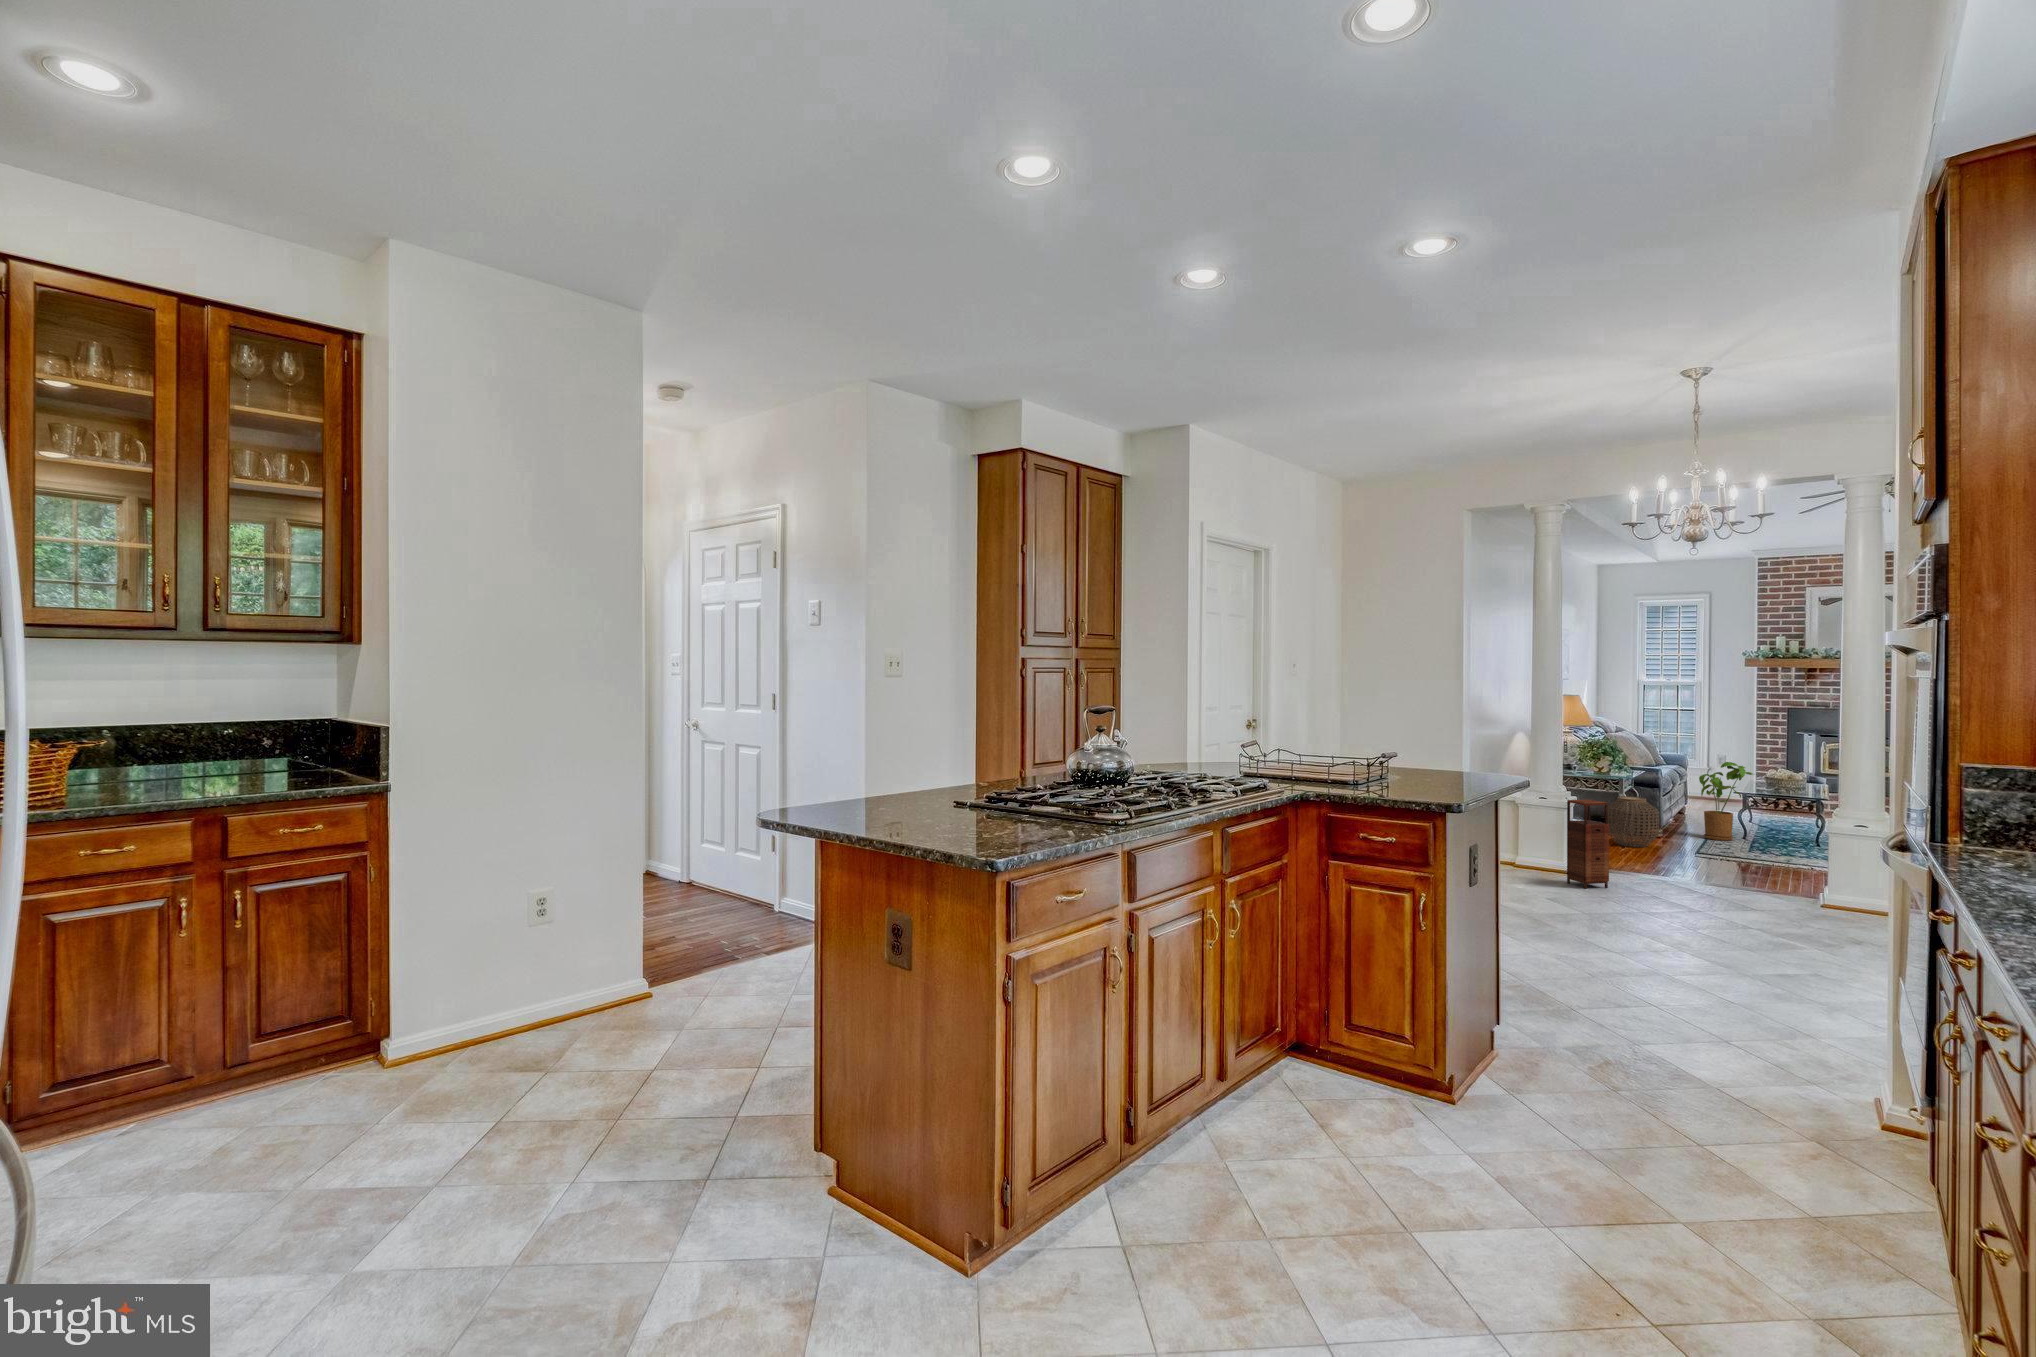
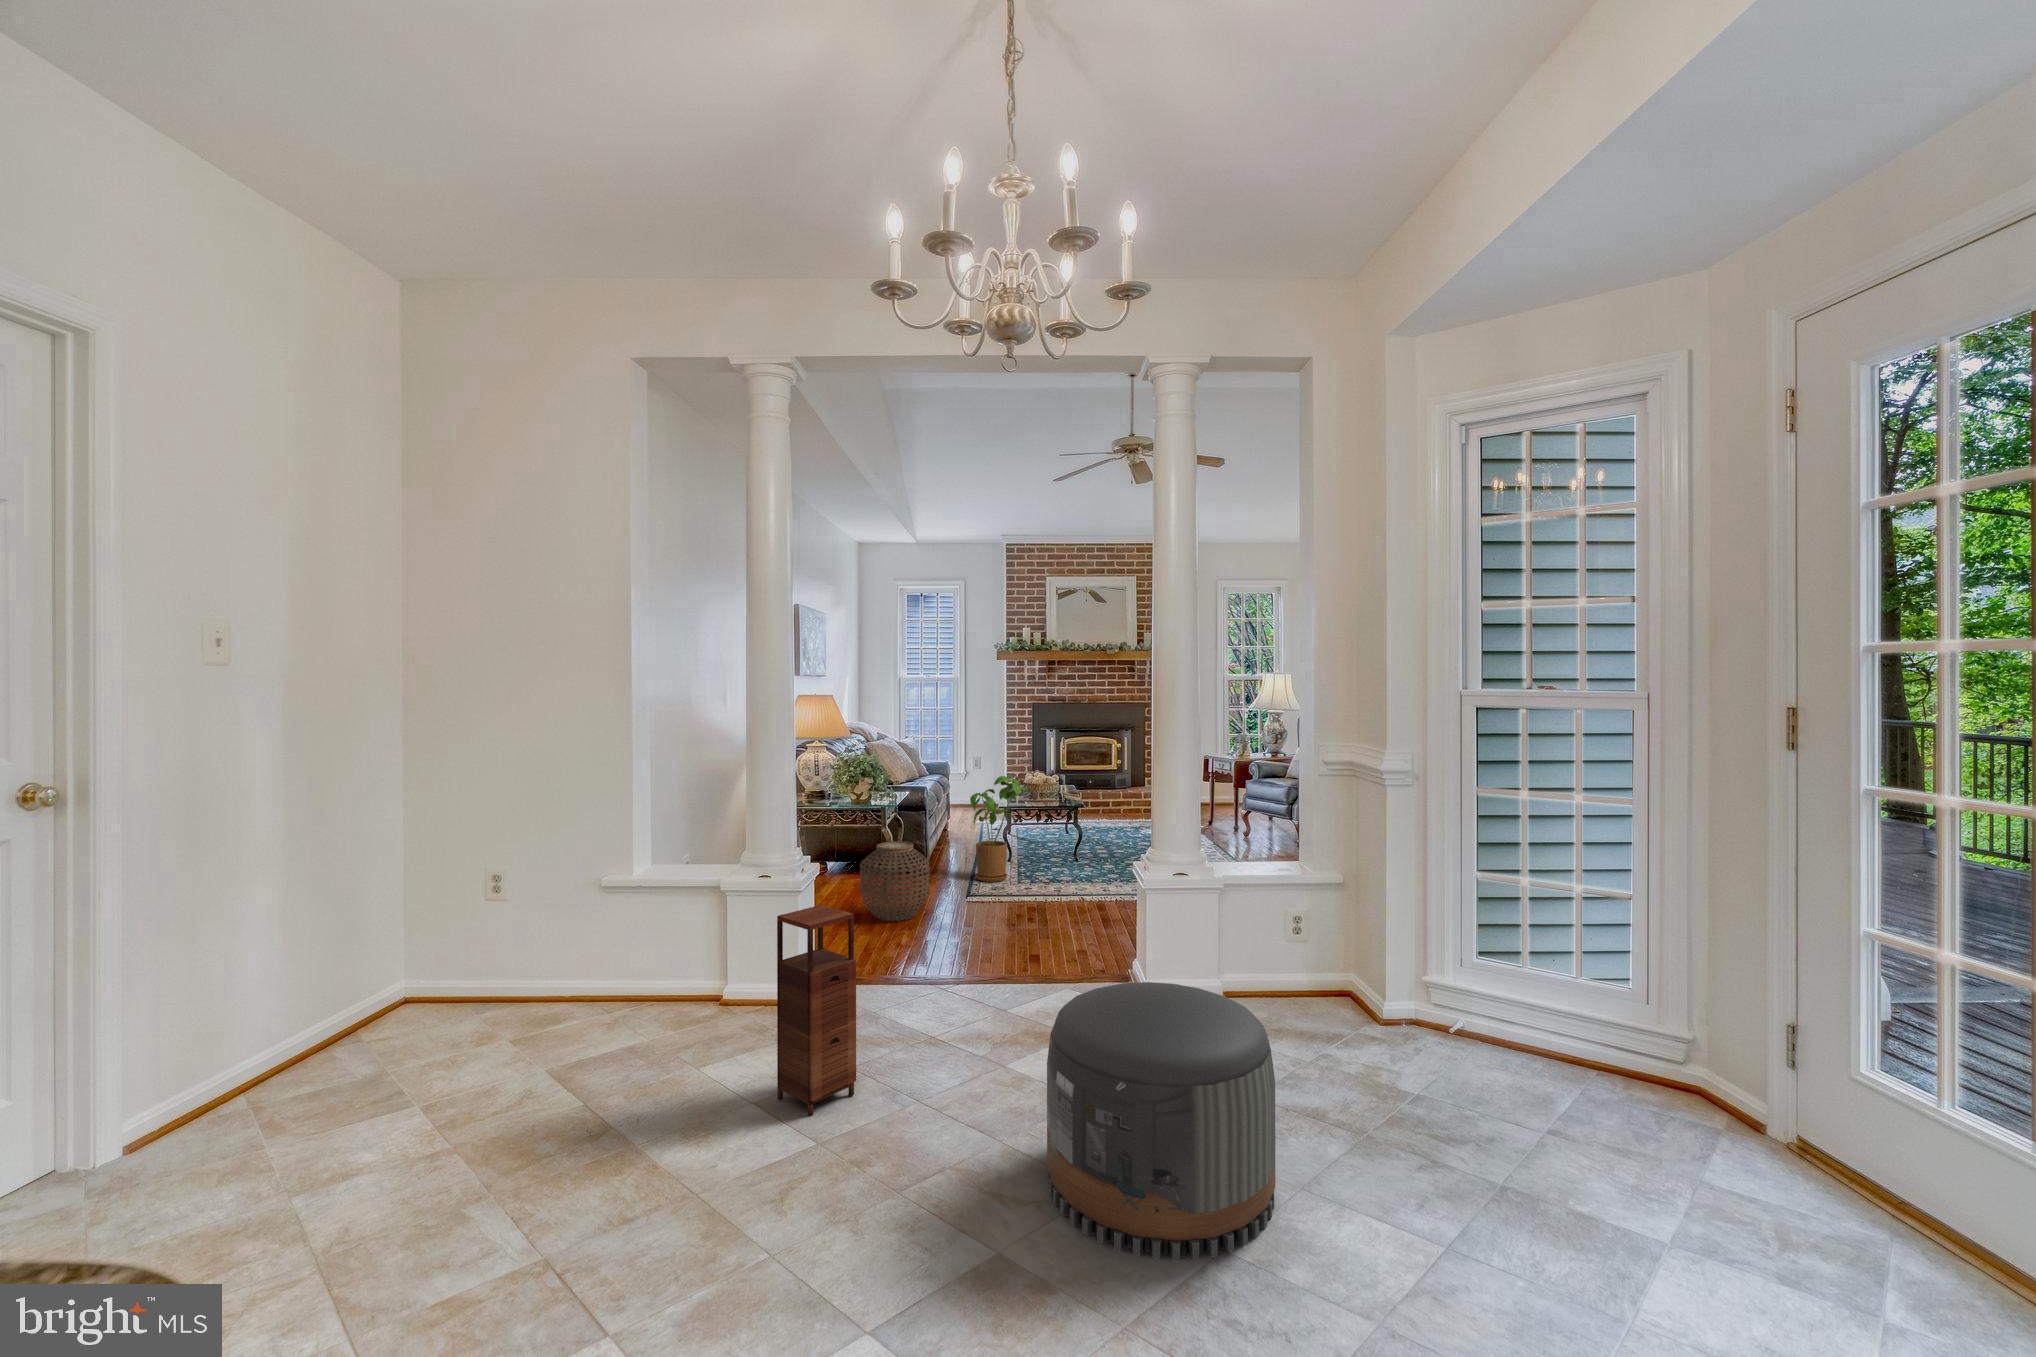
pouf: none [1709,840,1839,940] -> present [1047,982,1275,1260]

